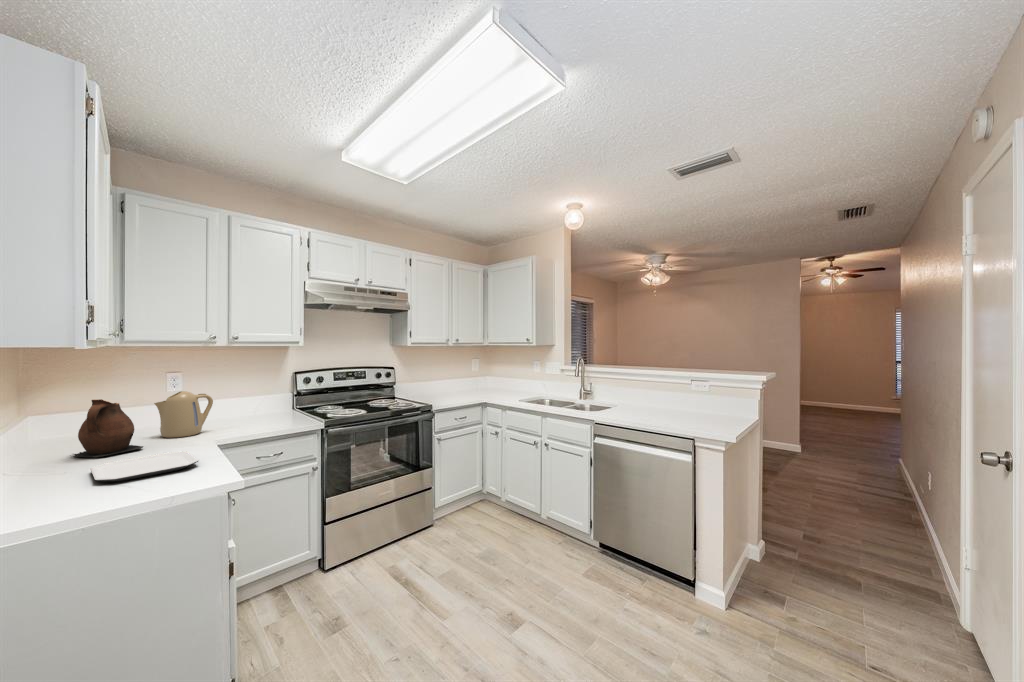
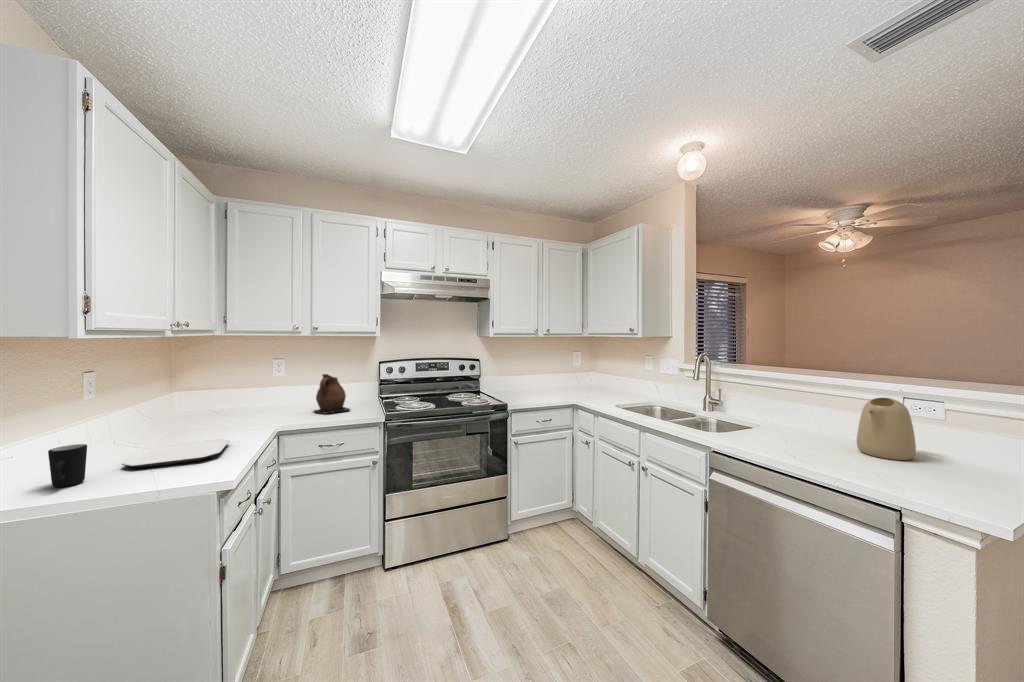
kettle: present [154,391,213,438] -> present [857,397,916,460]
ceramic pitcher: present [73,399,143,458] -> present [315,374,350,414]
mug: none [37,459,78,504] -> present [48,444,87,487]

